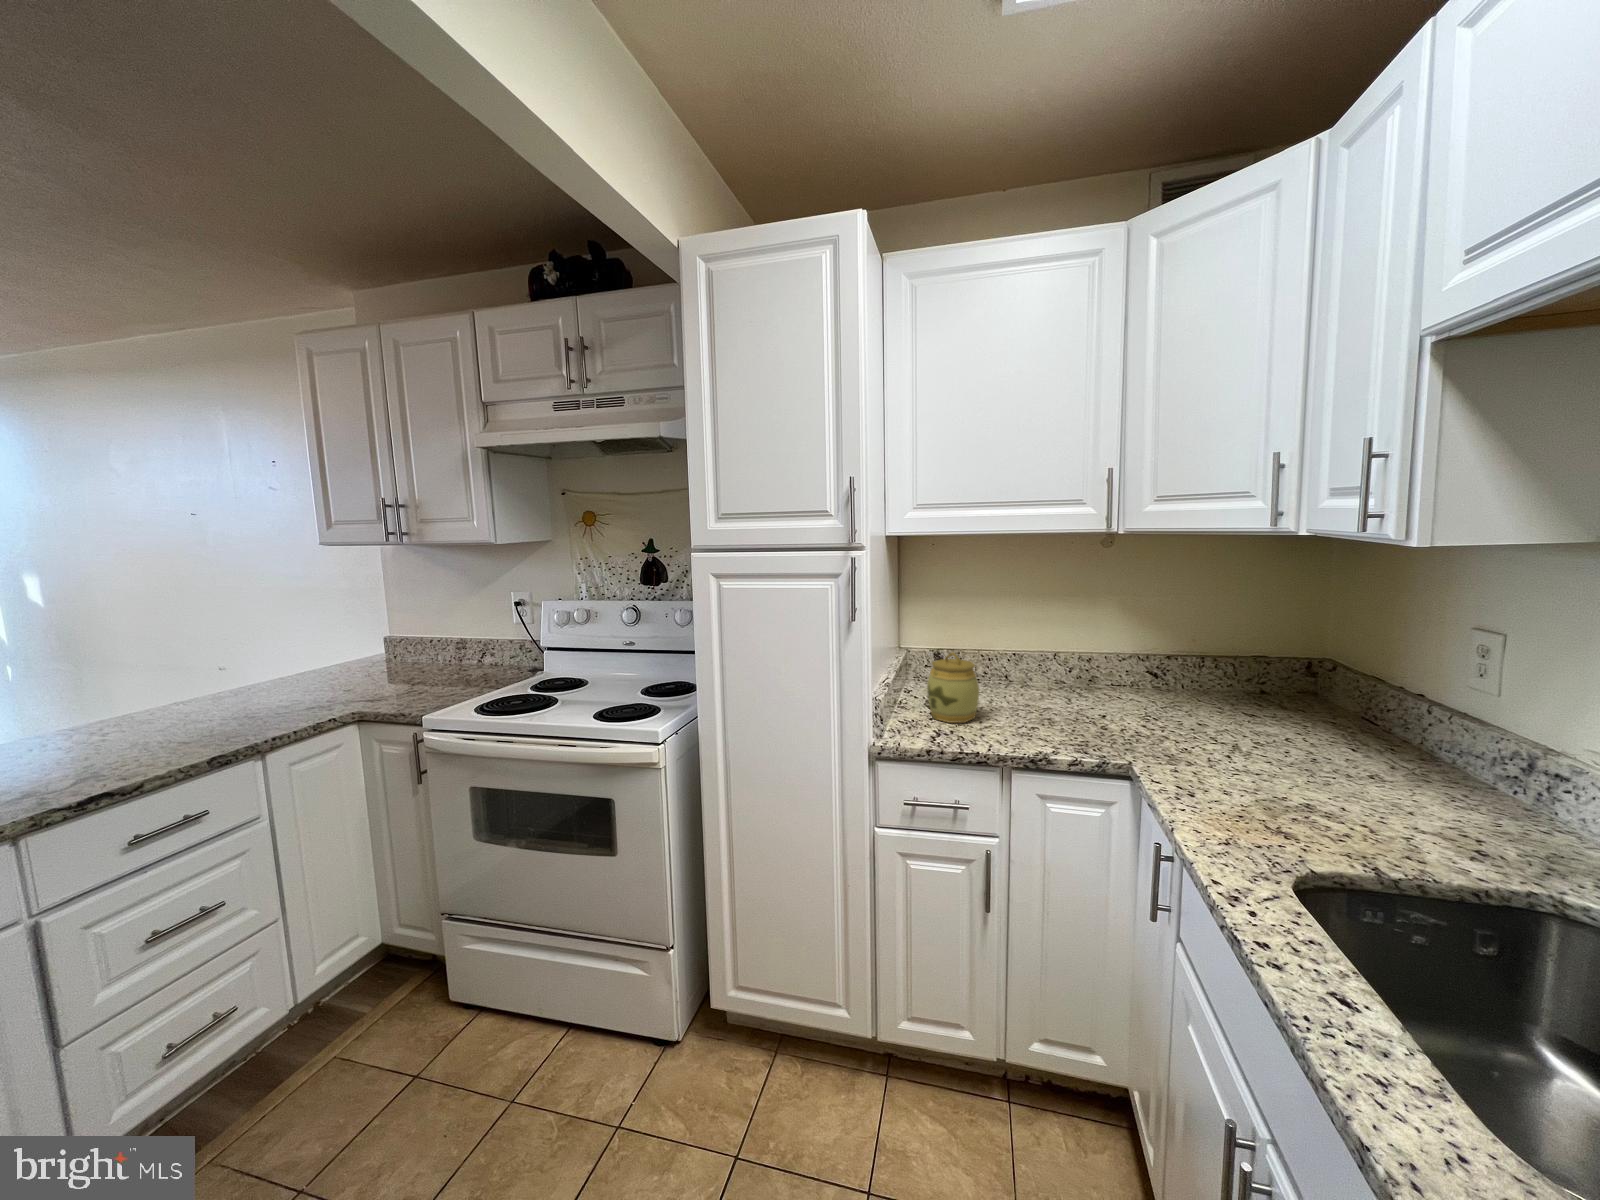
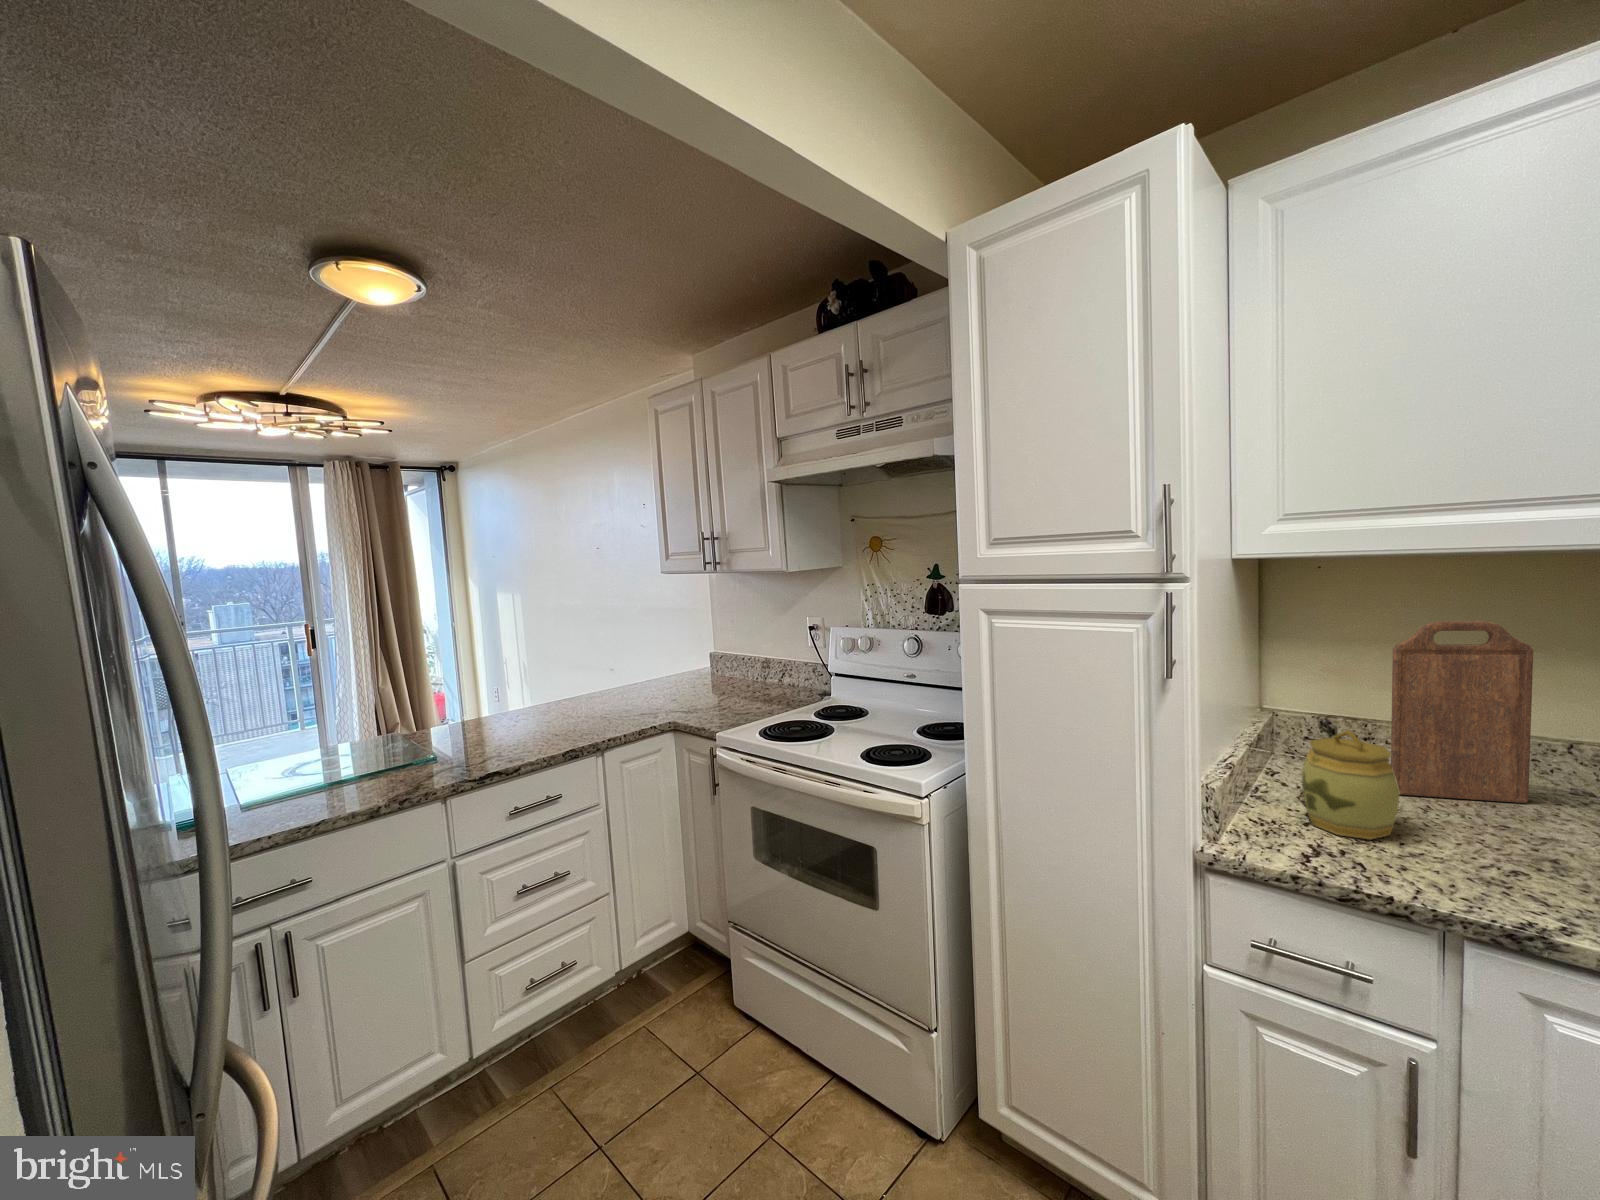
cutting board: none [972,578,1039,695] -> present [1391,621,1533,803]

